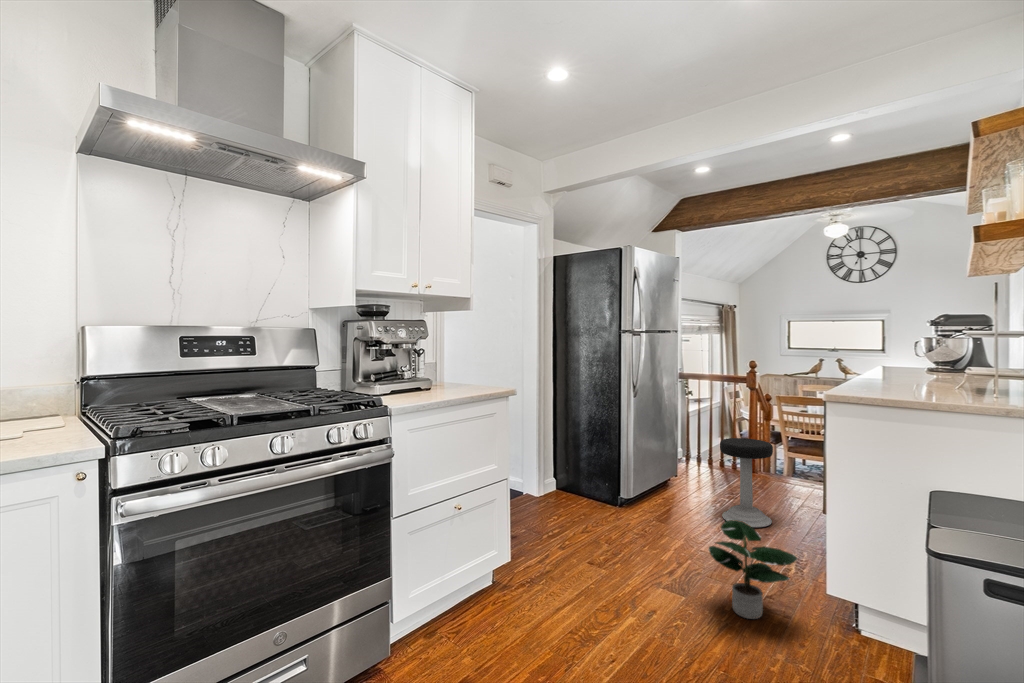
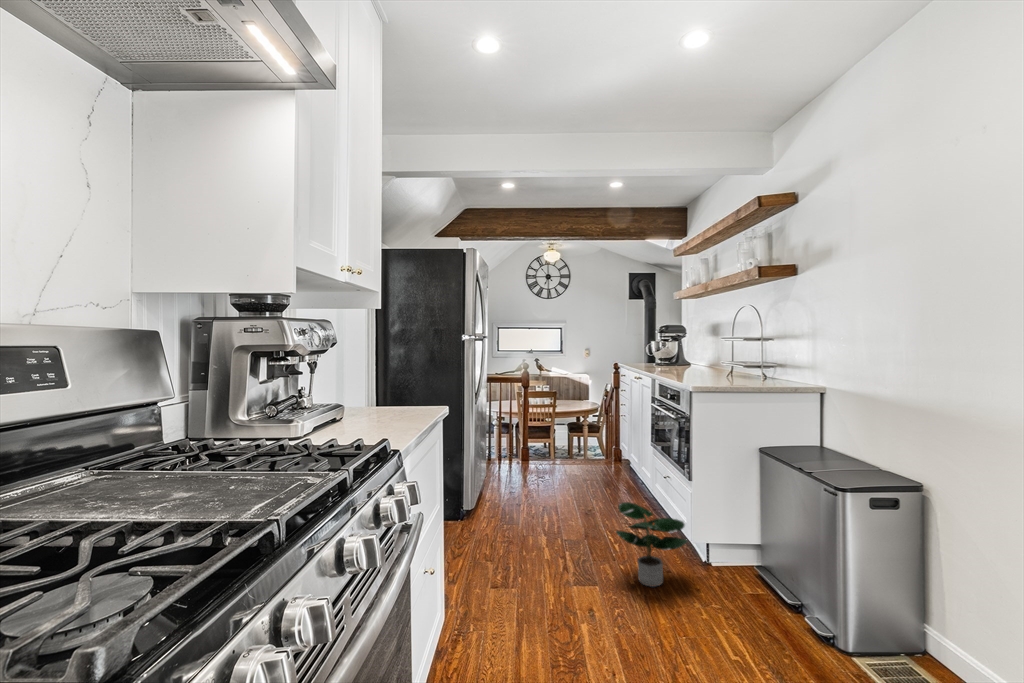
stool: present [720,438,773,527] -> none [546,431,590,511]

